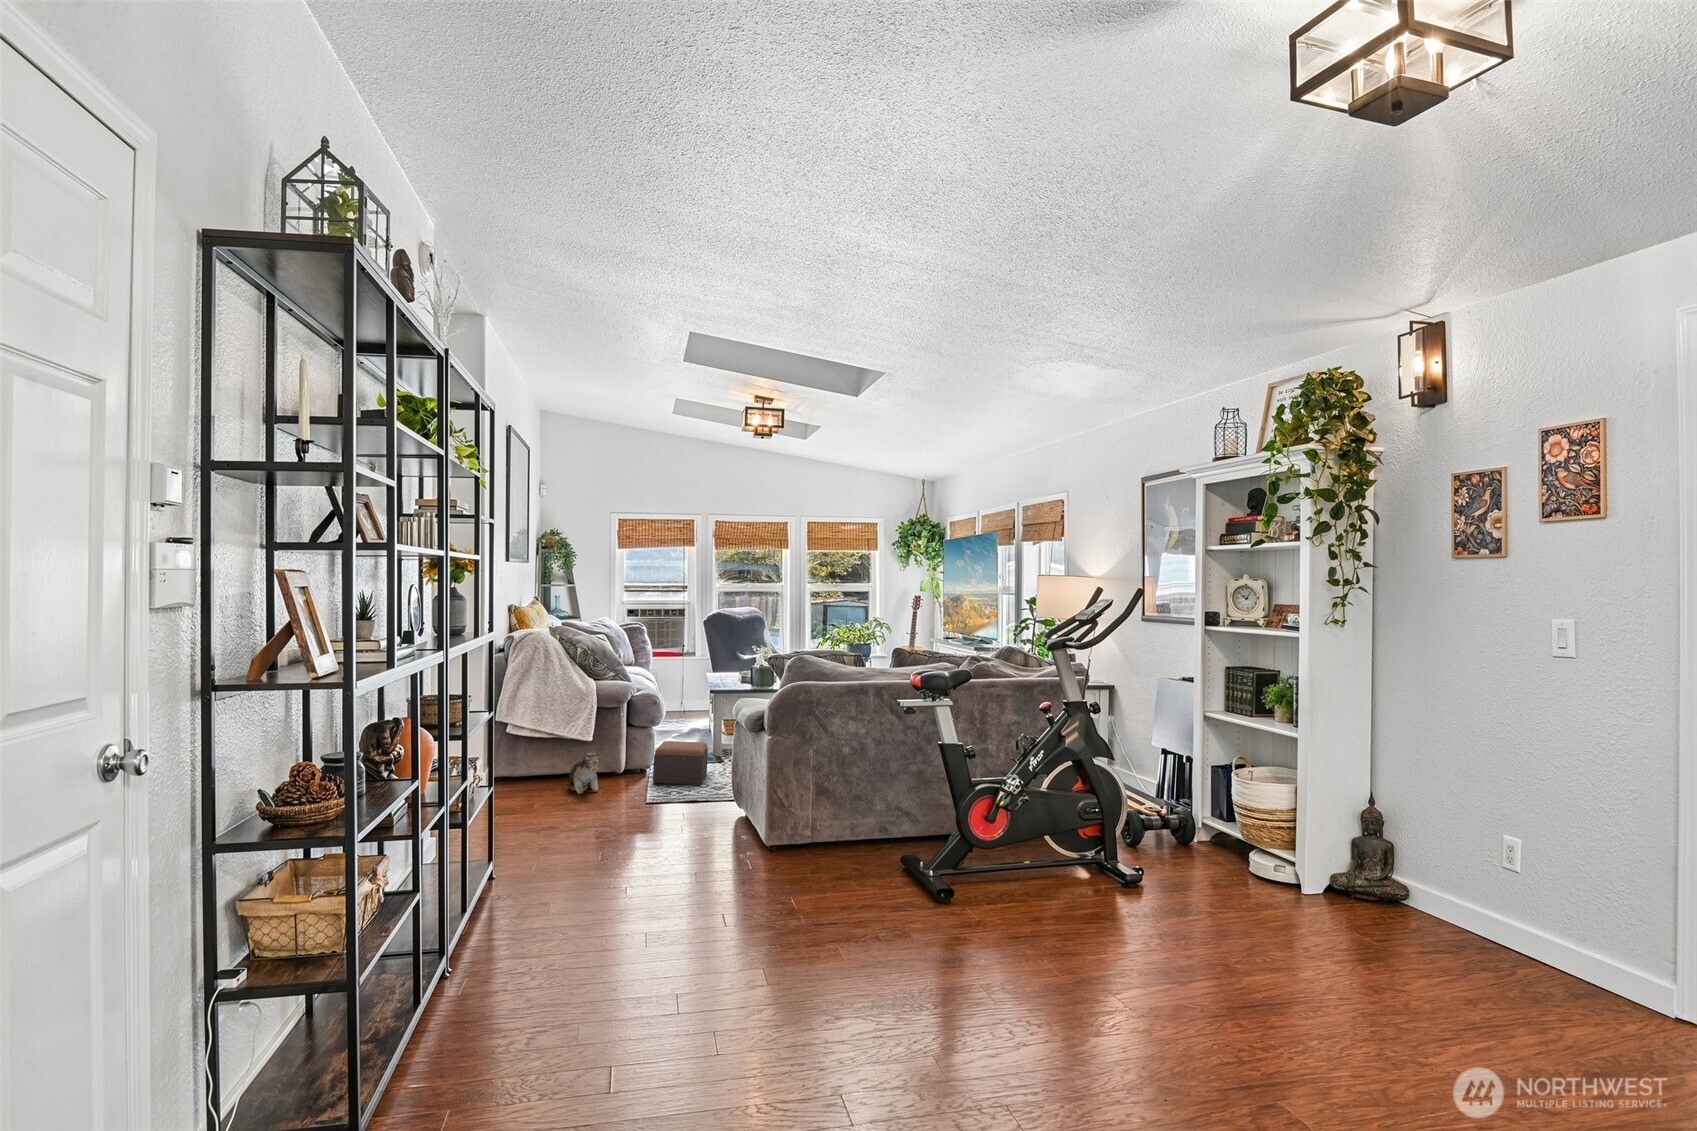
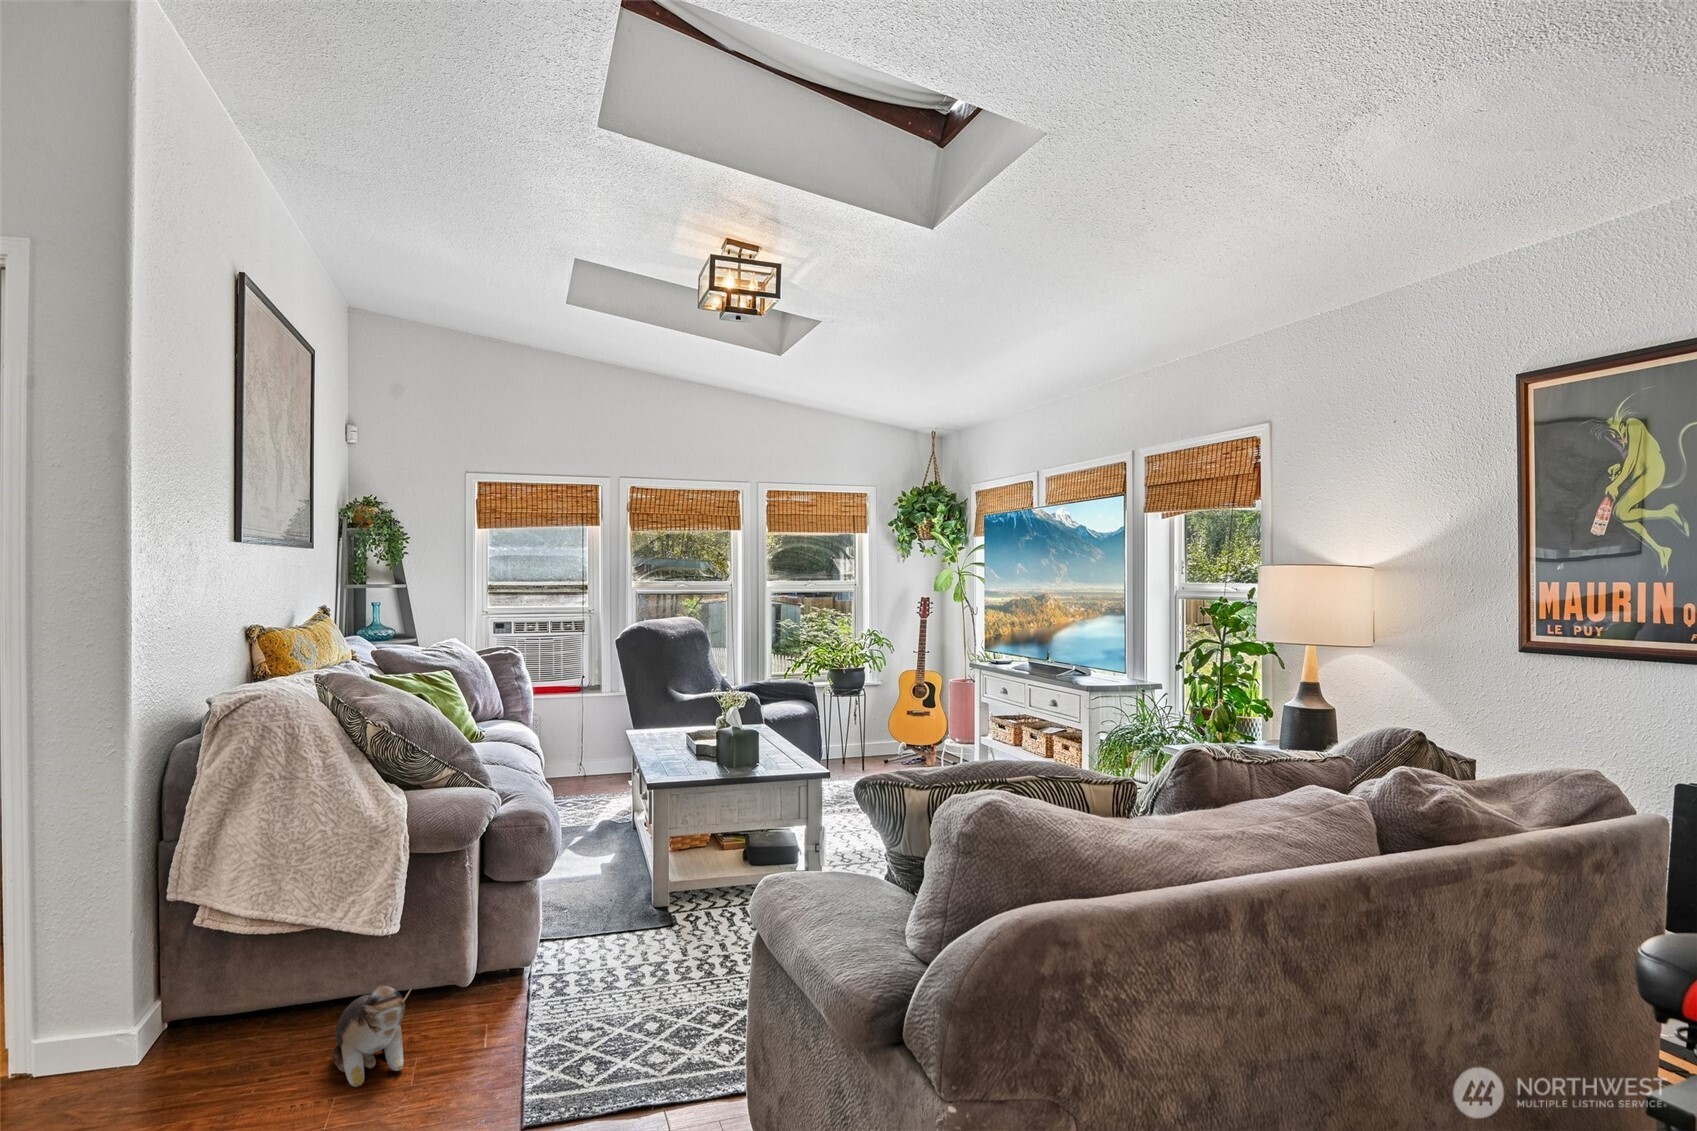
footstool: present [653,741,708,785] -> none [533,909,649,1020]

